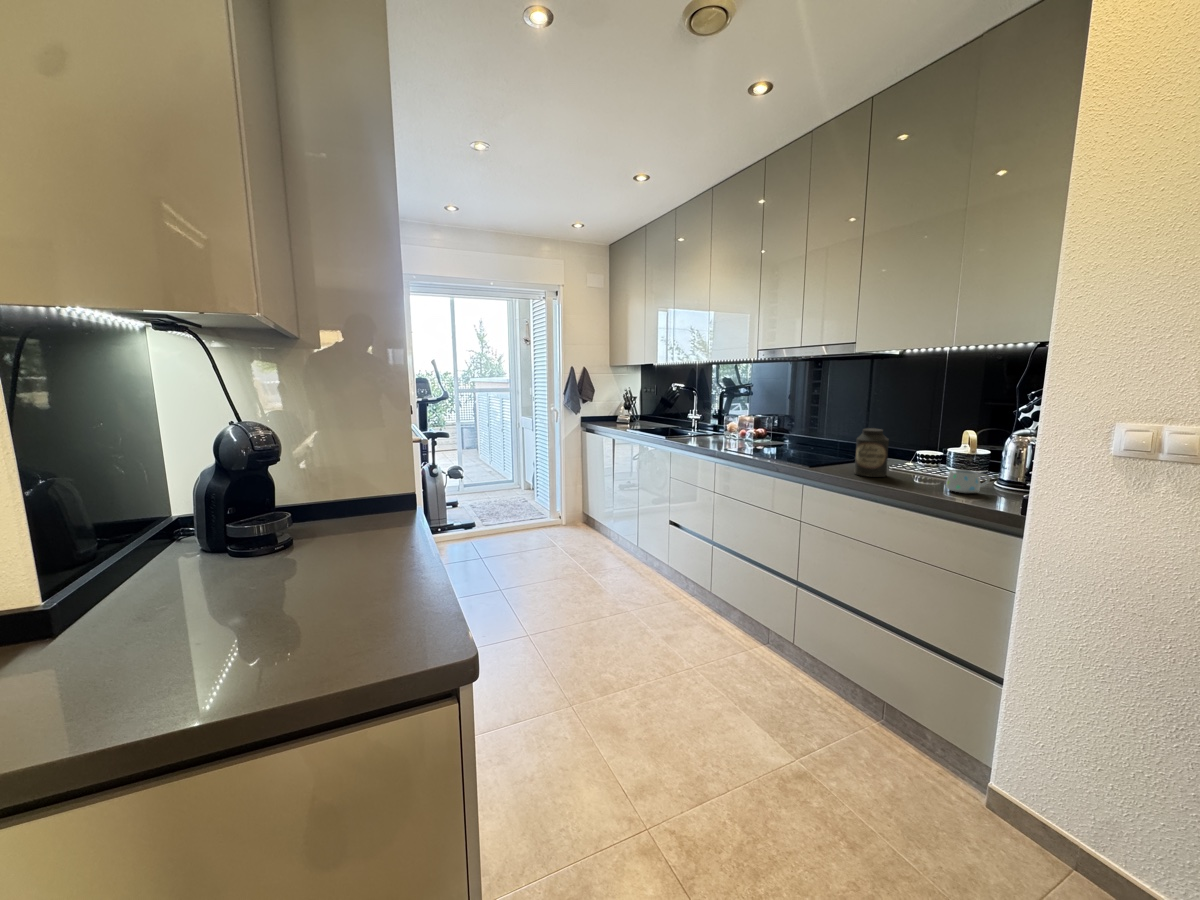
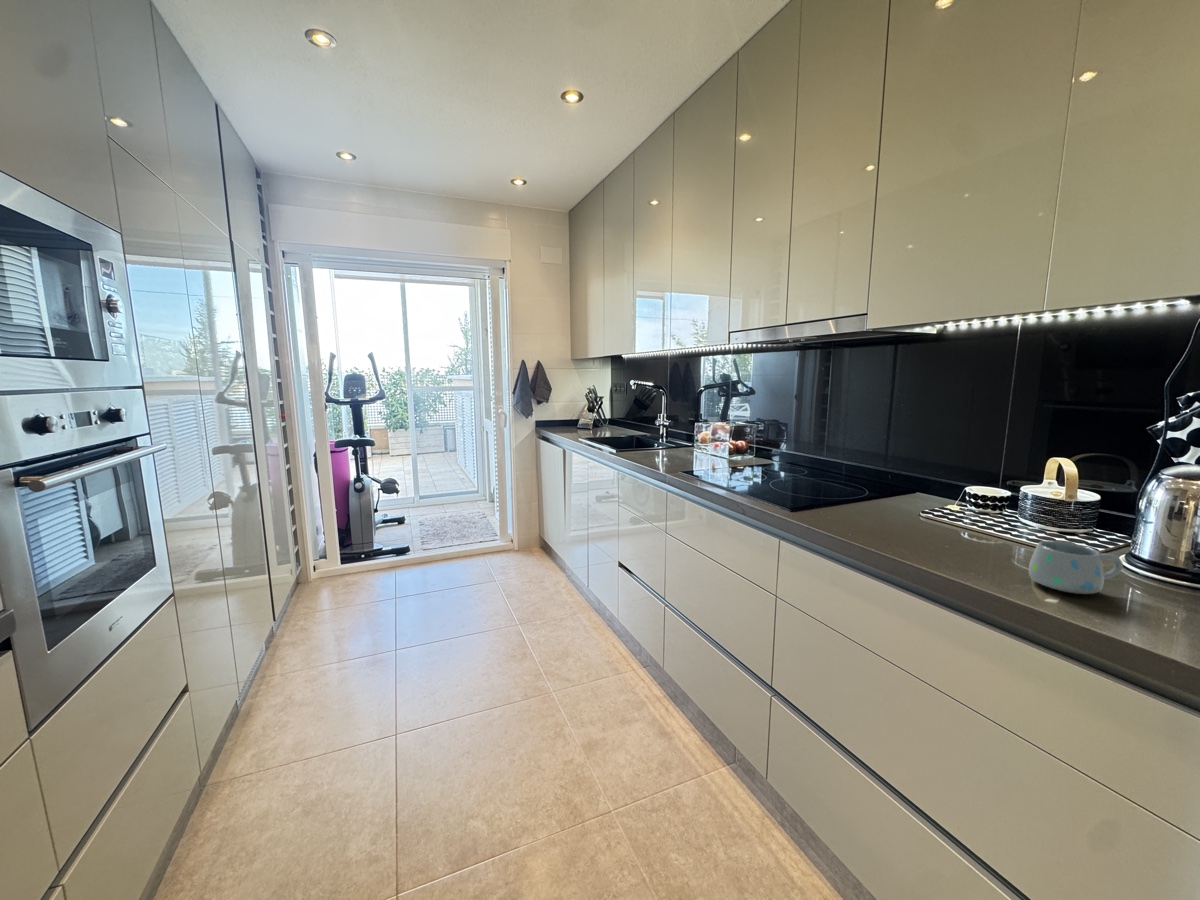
canister: present [854,428,889,477] -> none [857,453,917,539]

